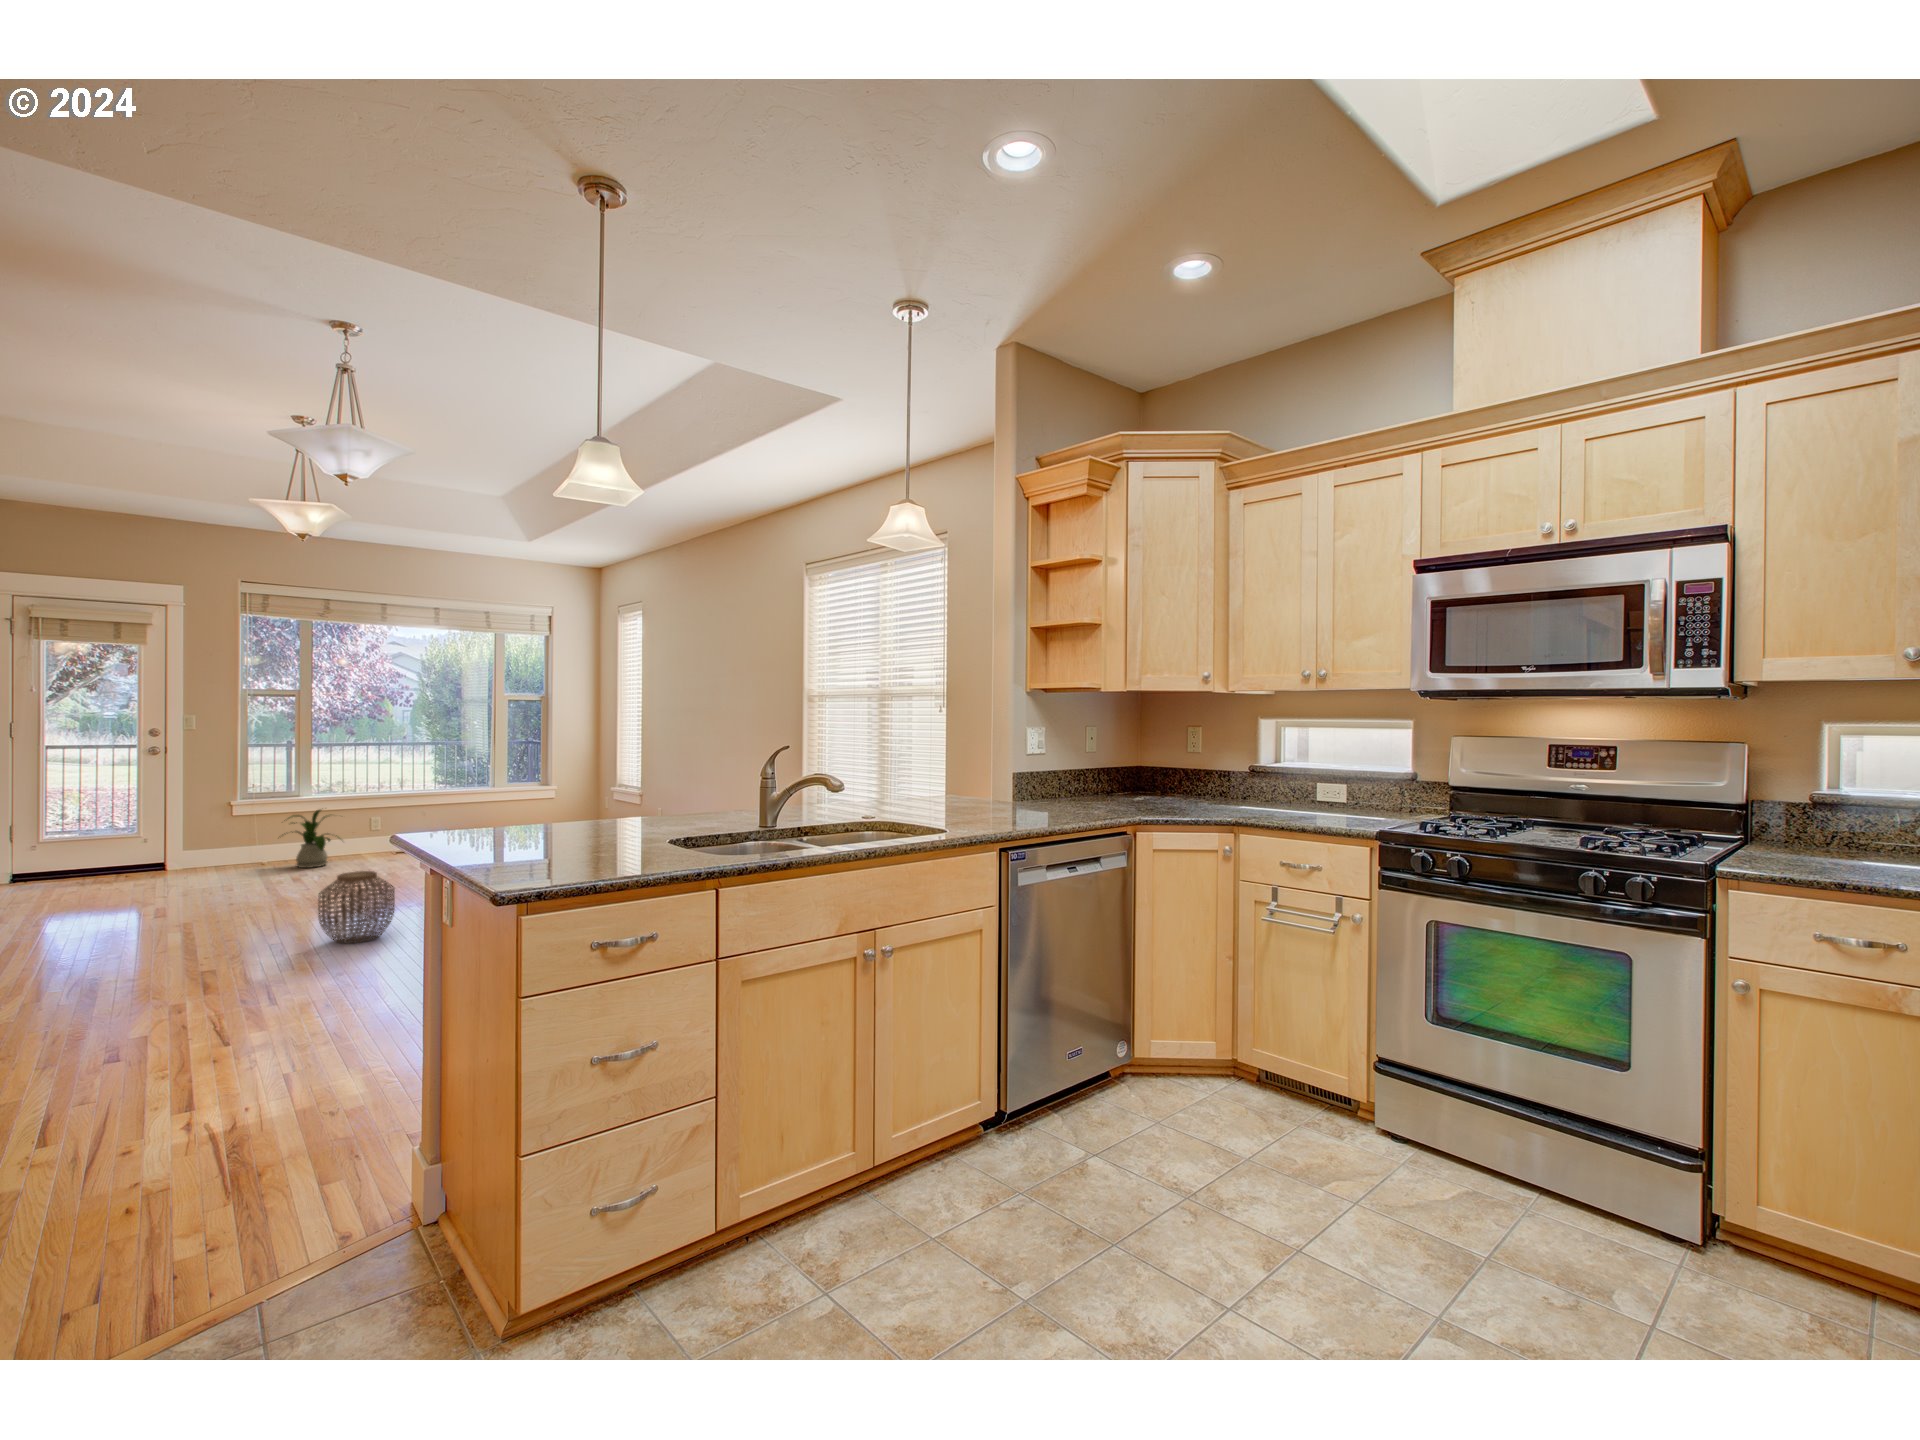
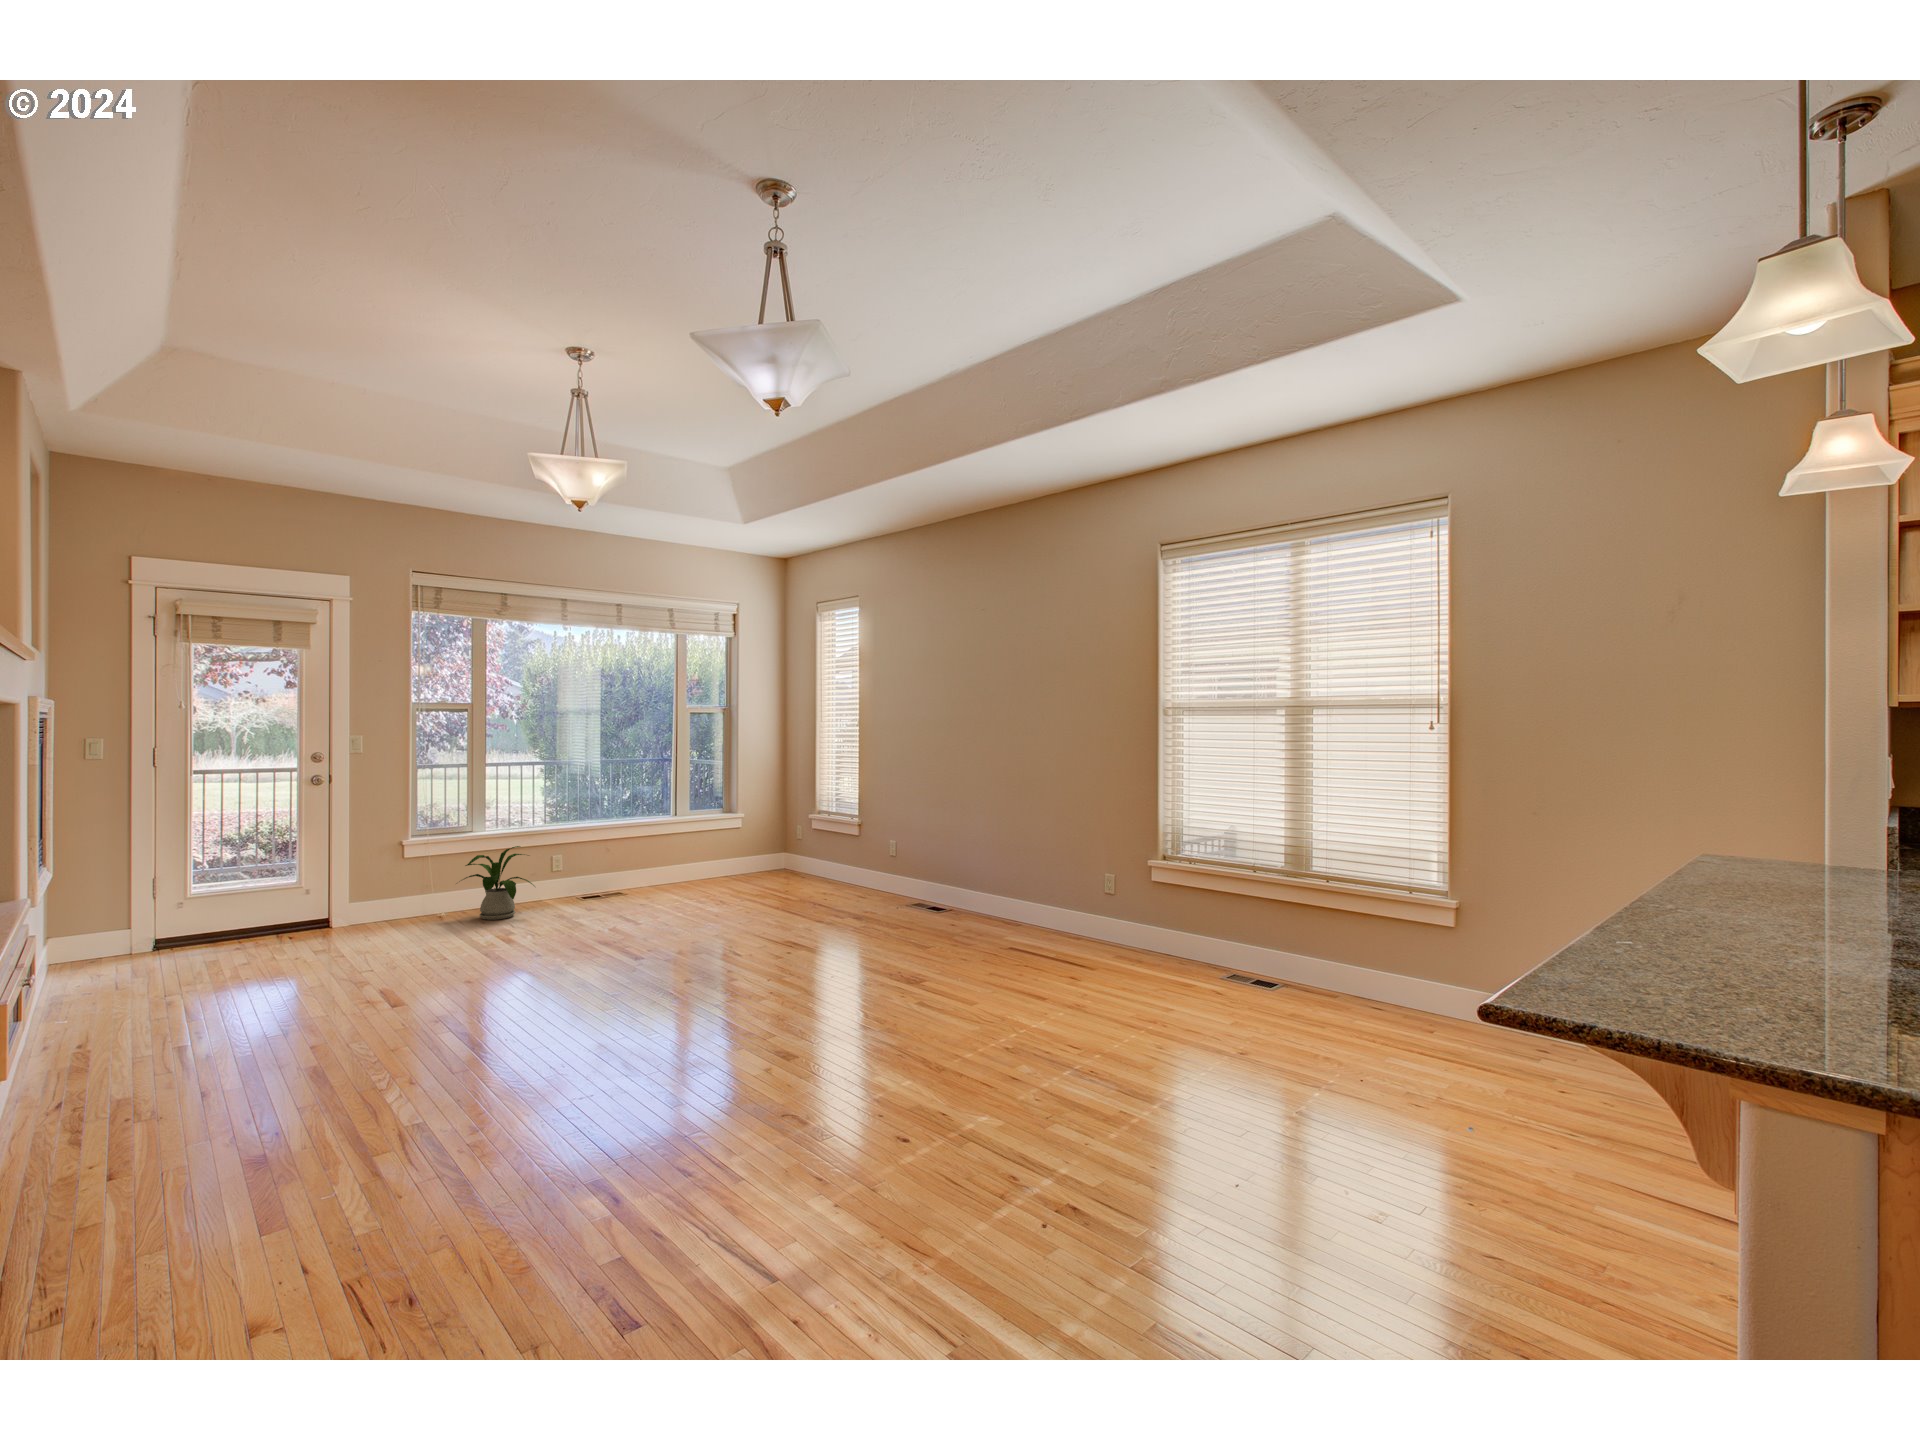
woven basket: present [318,871,395,944] -> none [669,946,755,1044]

